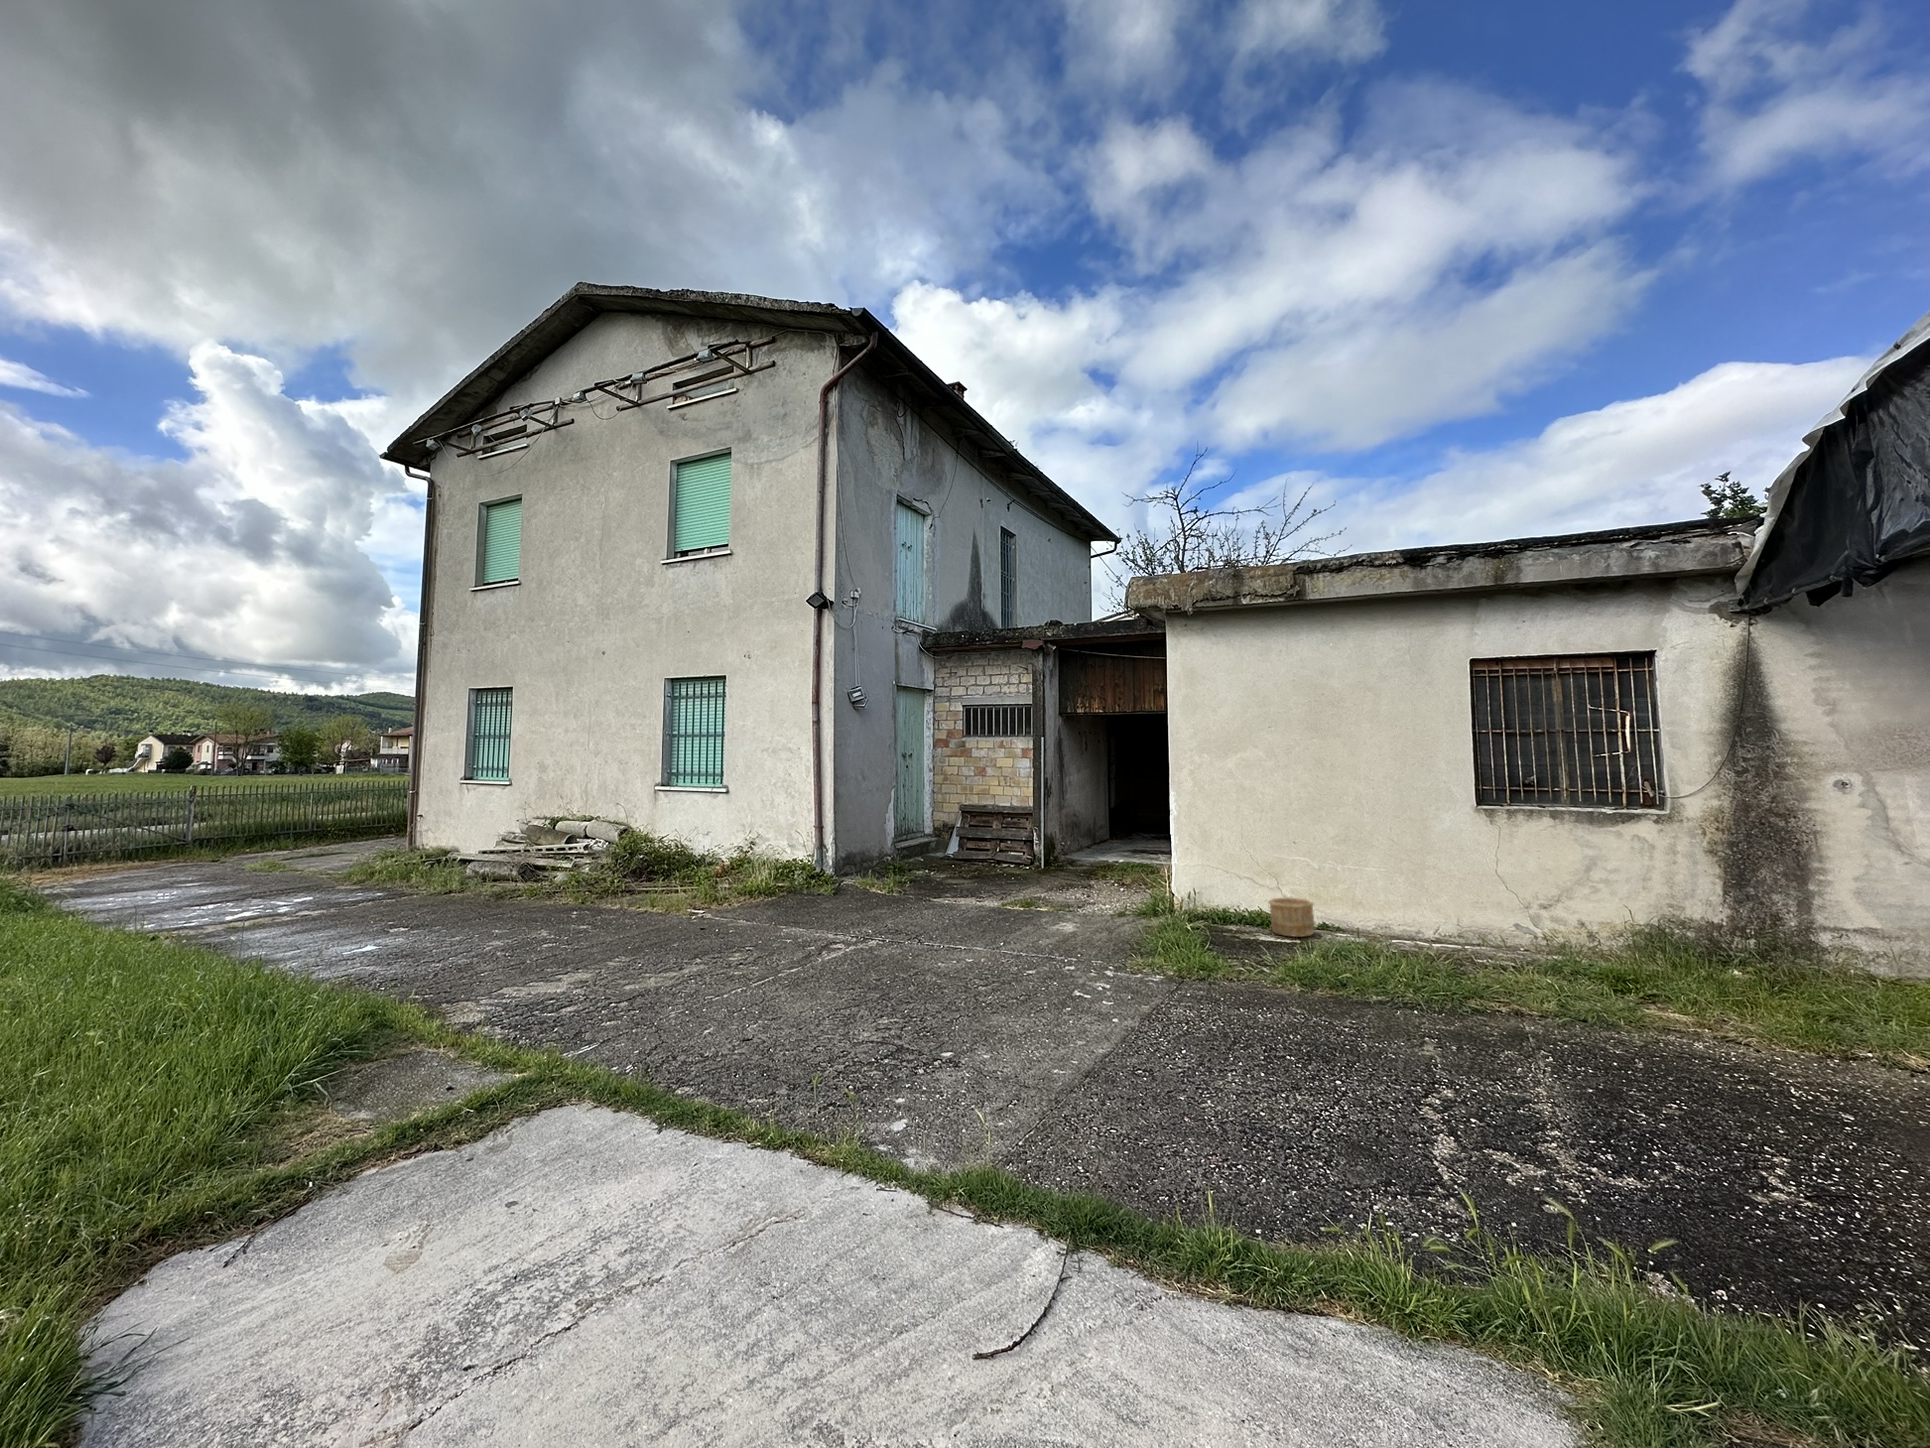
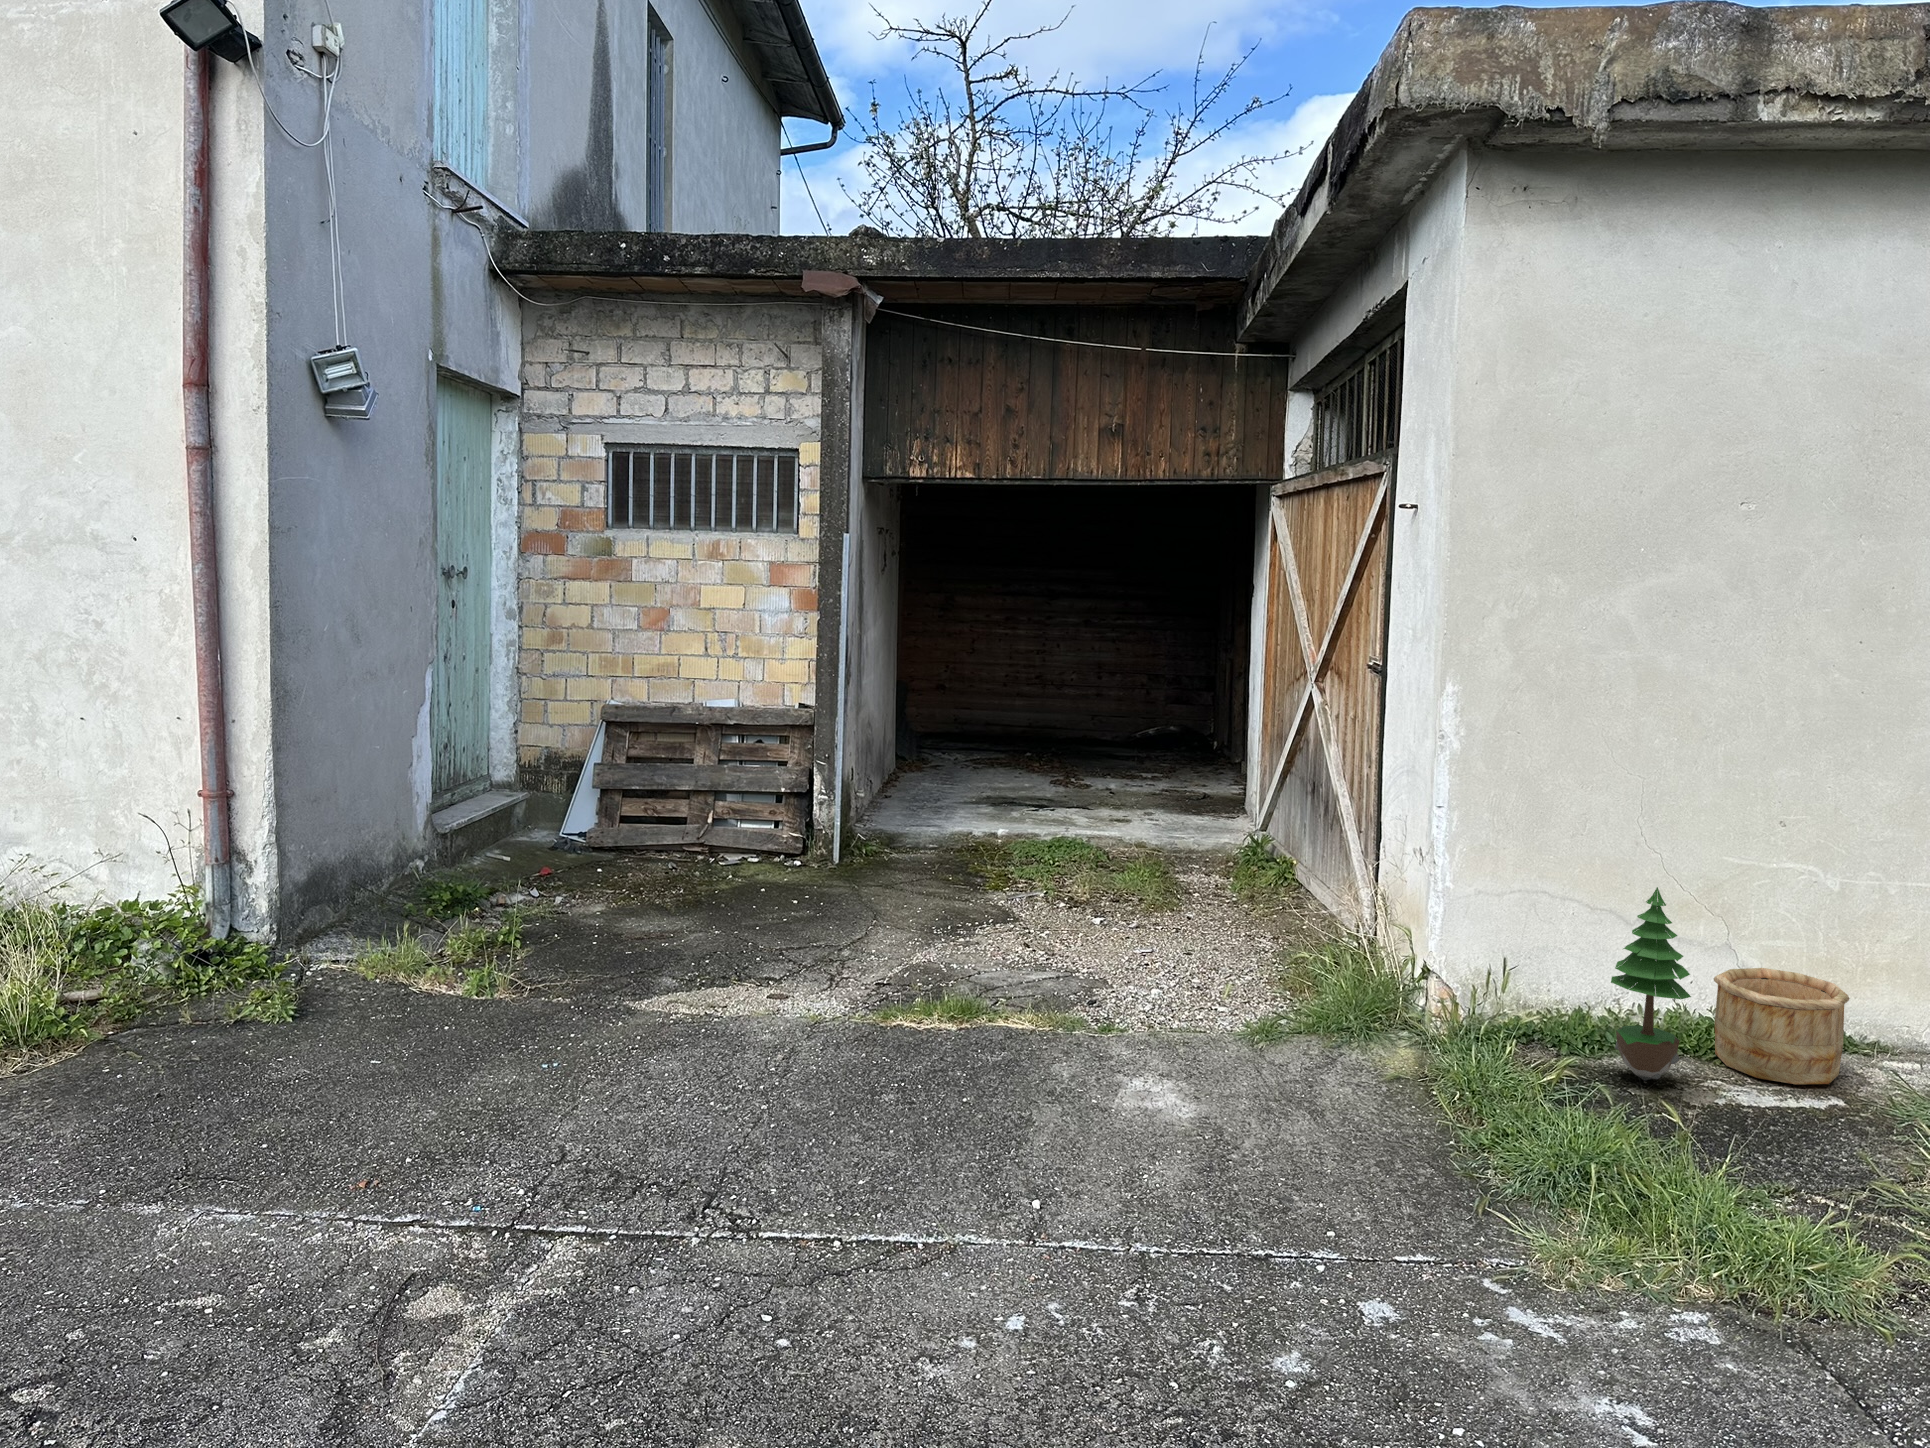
potted tree: none [1216,861,1243,931] -> present [1611,887,1691,1081]

